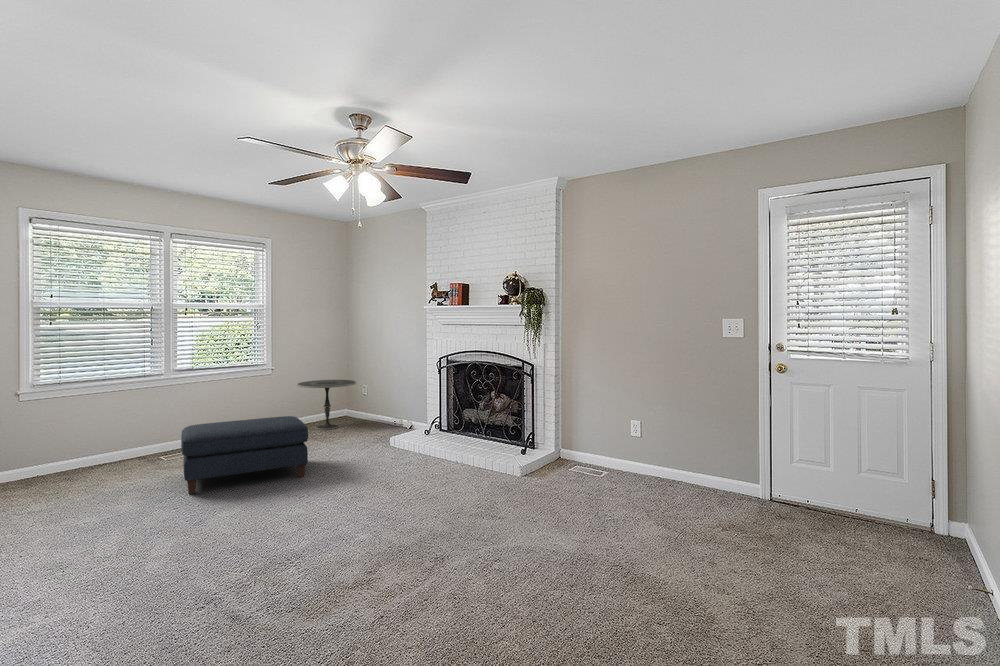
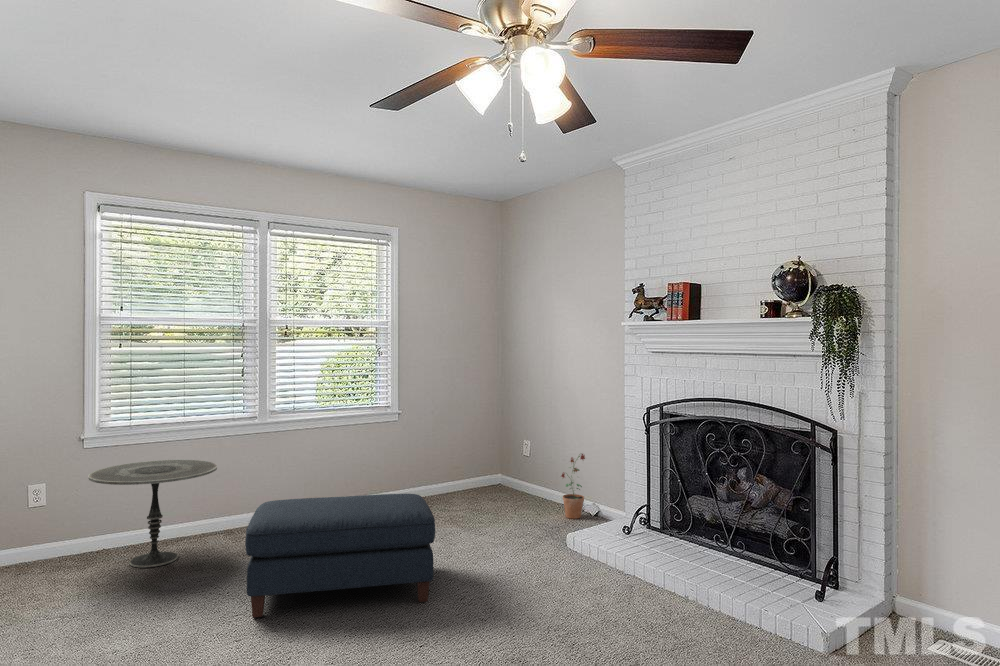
side table: present [297,380,356,430] -> present [88,460,217,567]
potted plant: none [387,390,404,431] -> present [561,454,585,519]

